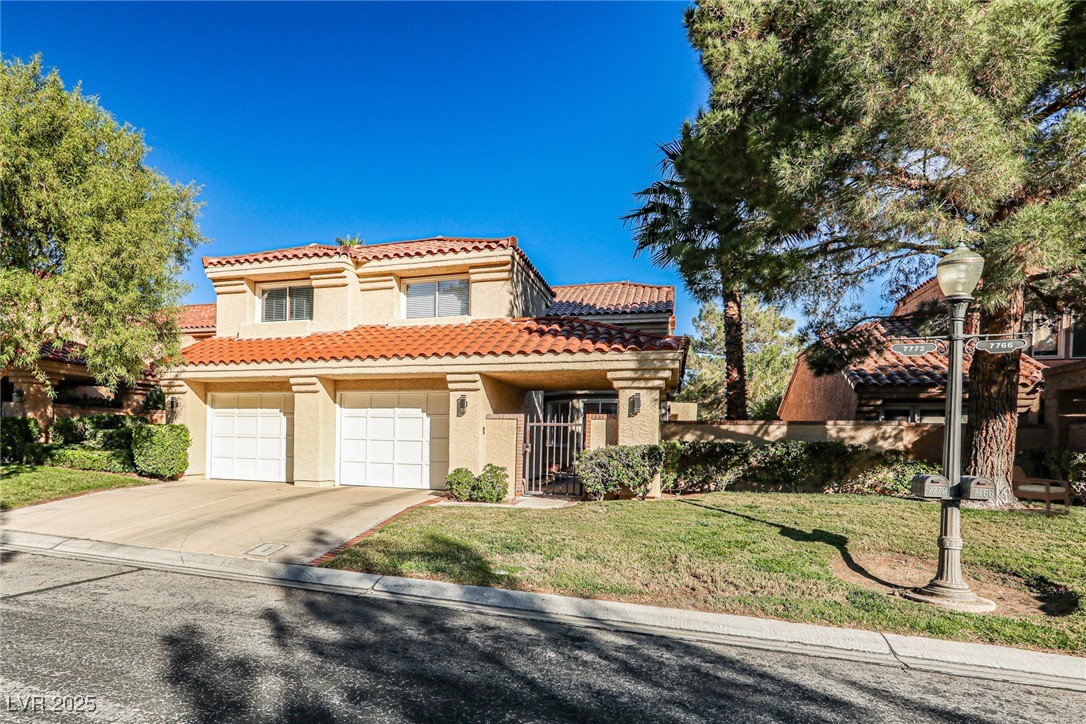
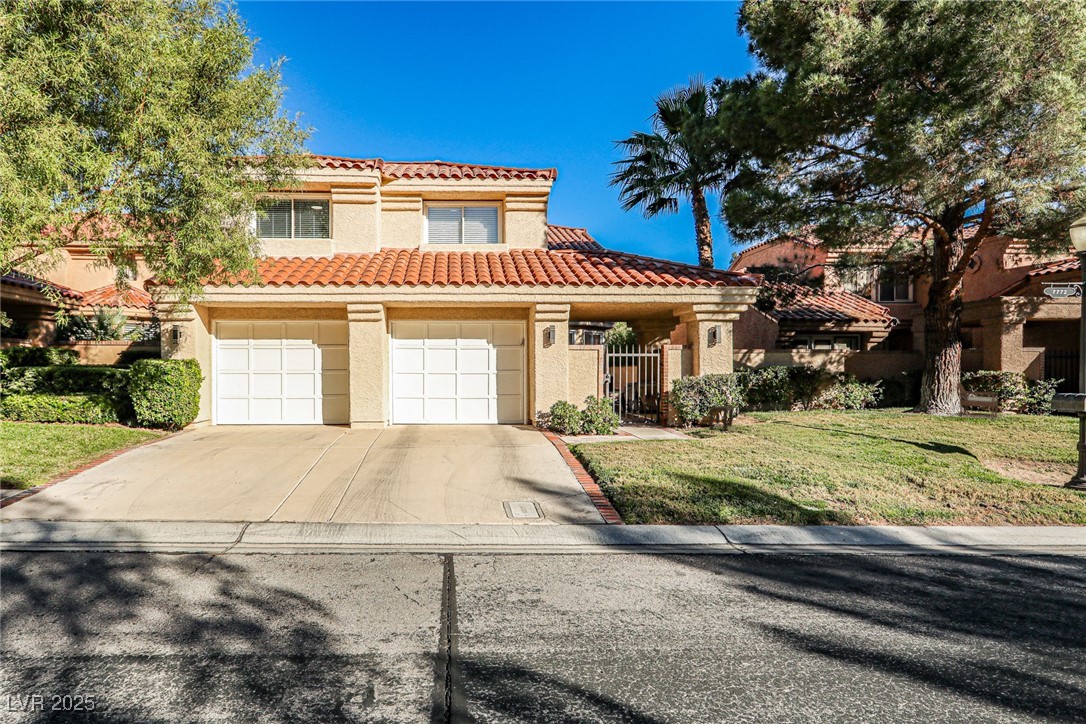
bench: none [611,481,652,509] -> present [709,405,734,430]

